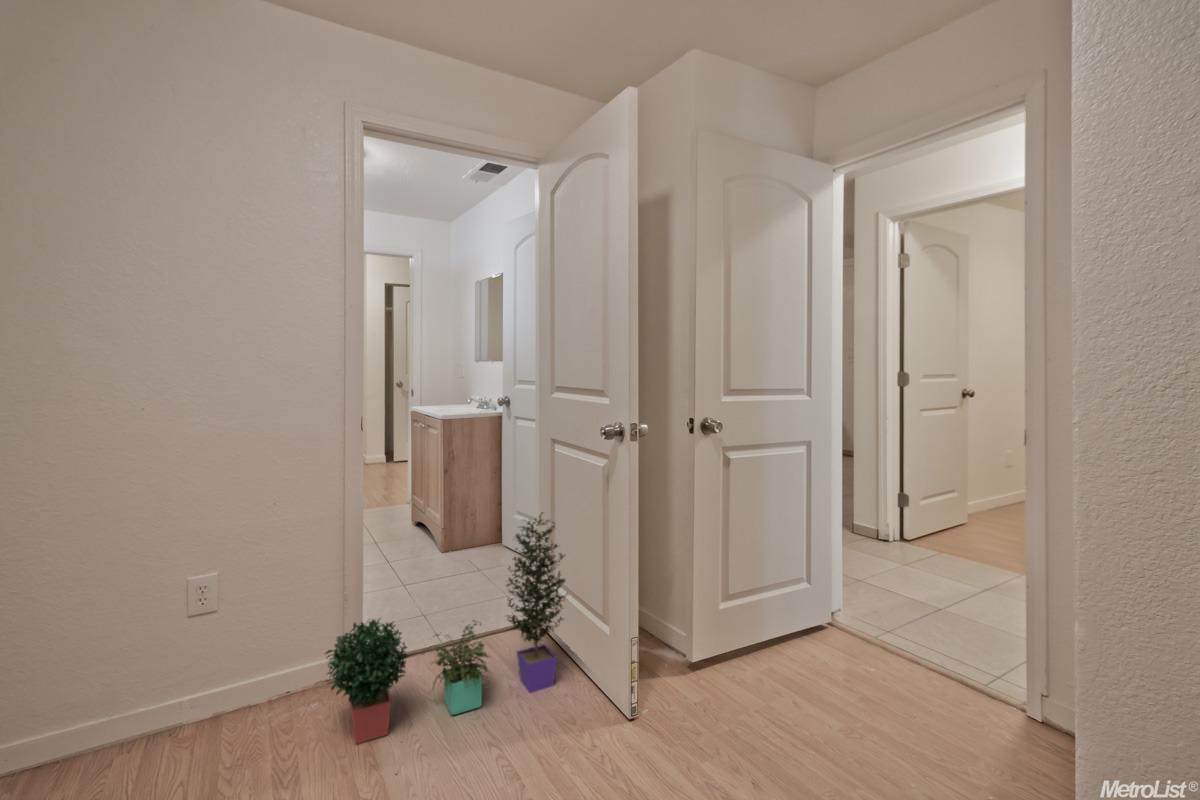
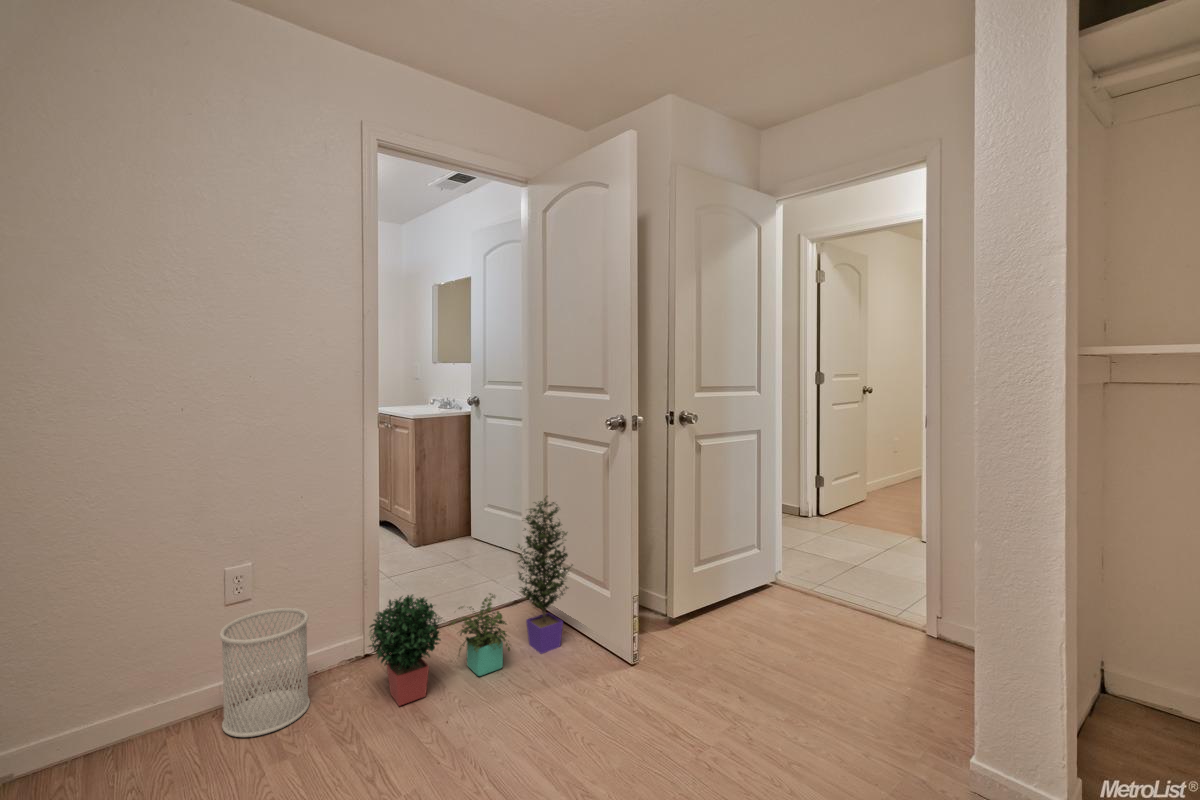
wastebasket: none [171,623,271,764] -> present [220,608,310,737]

